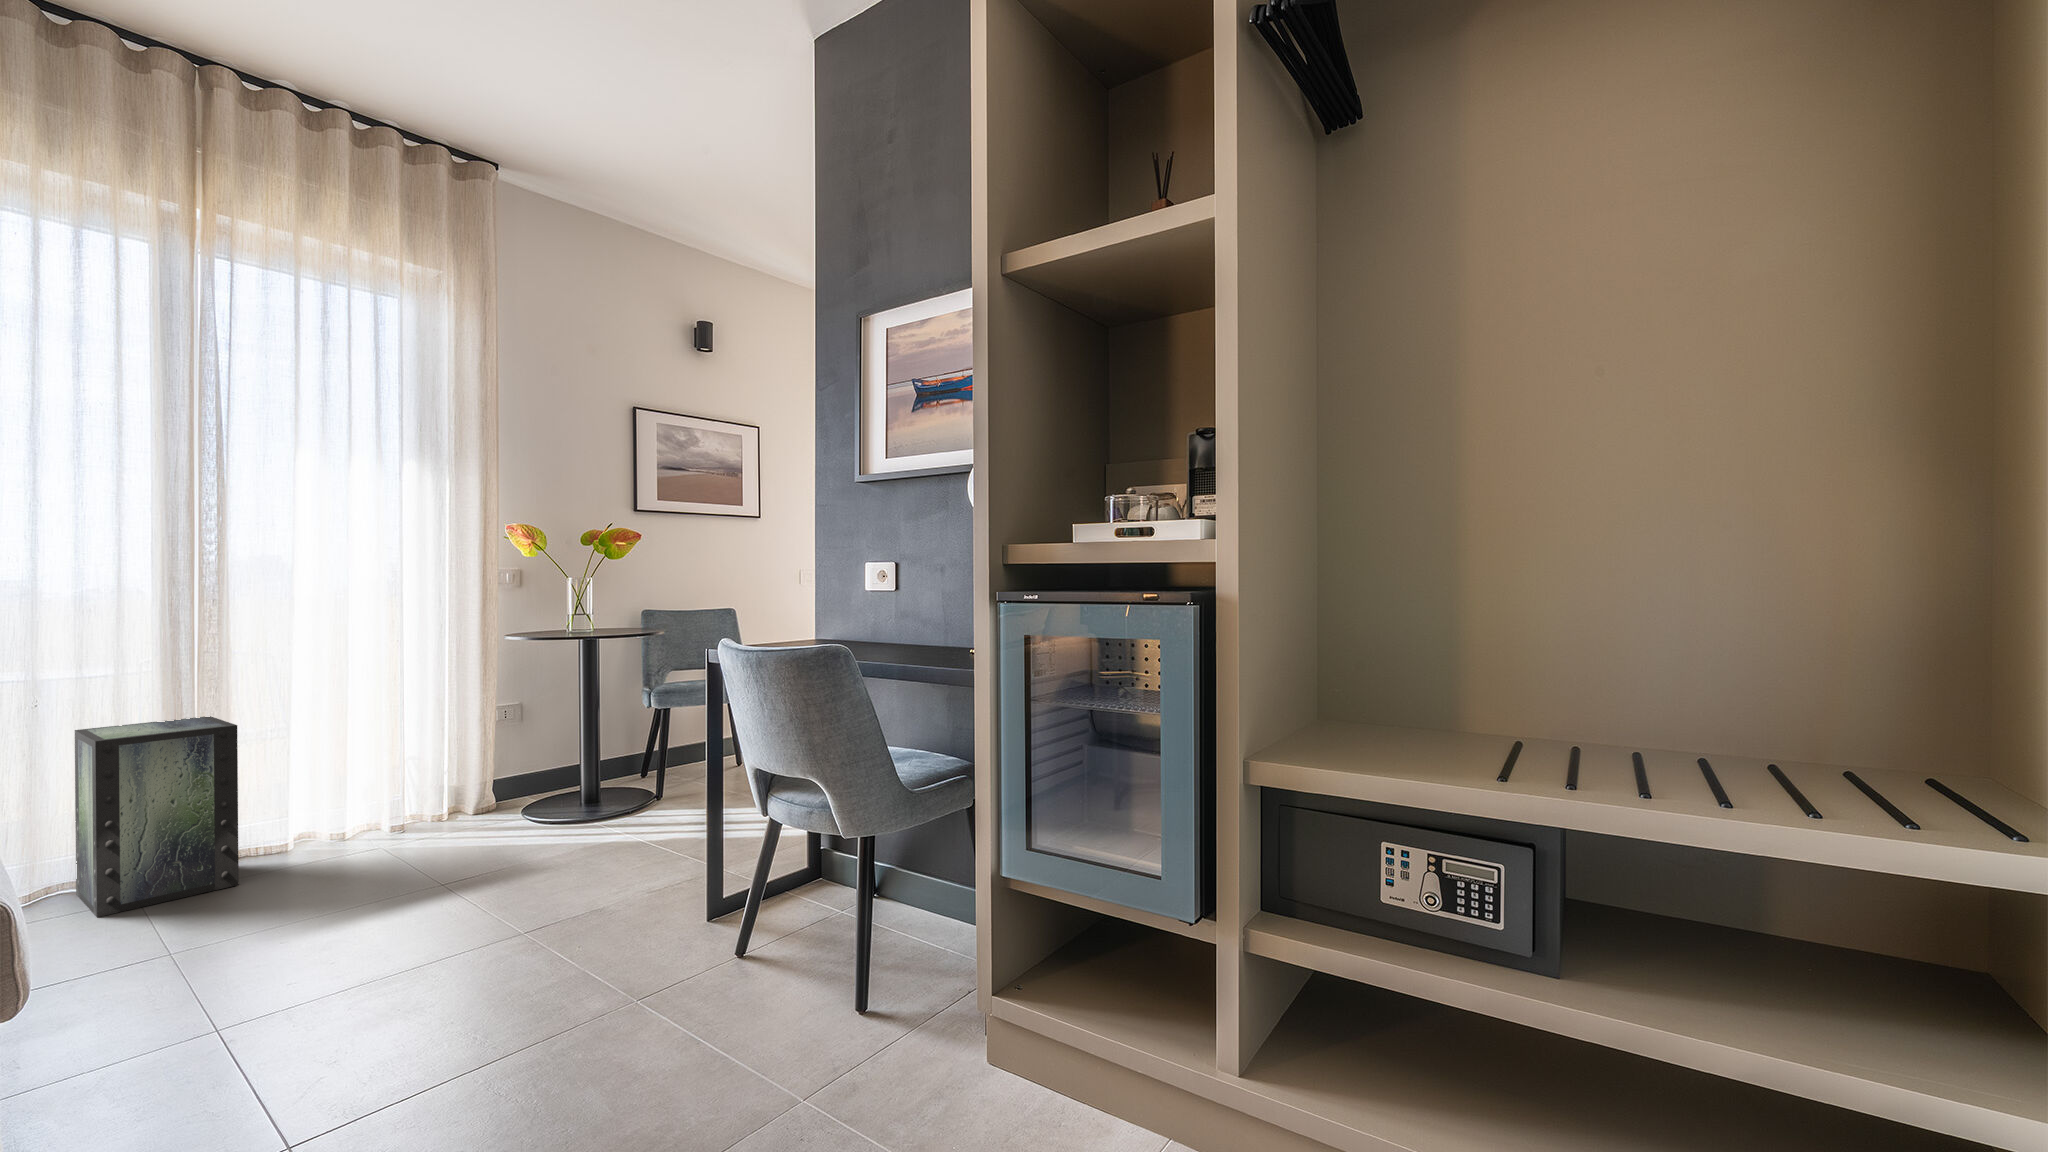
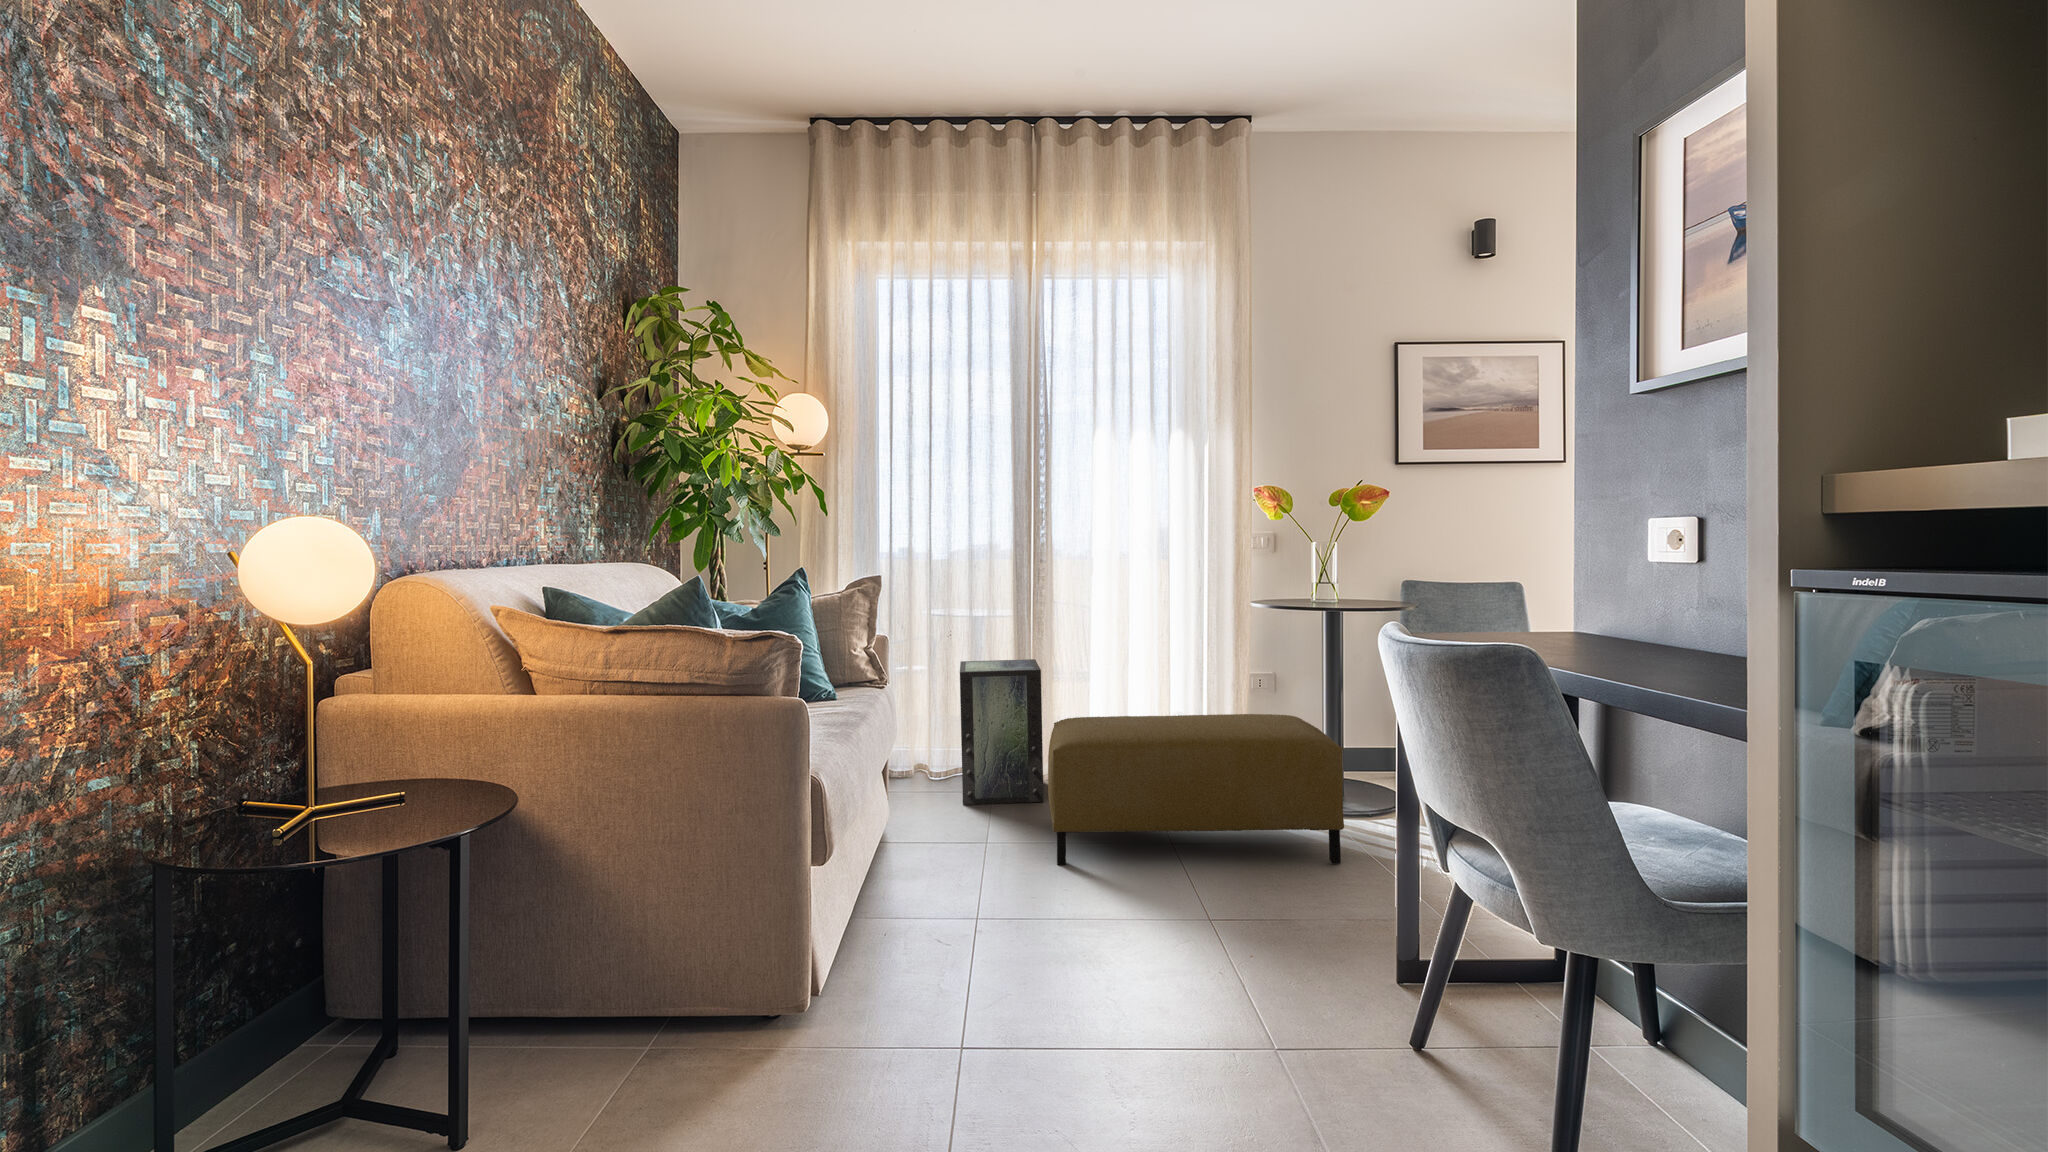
ottoman: none [268,737,629,938] -> present [1048,714,1344,865]

